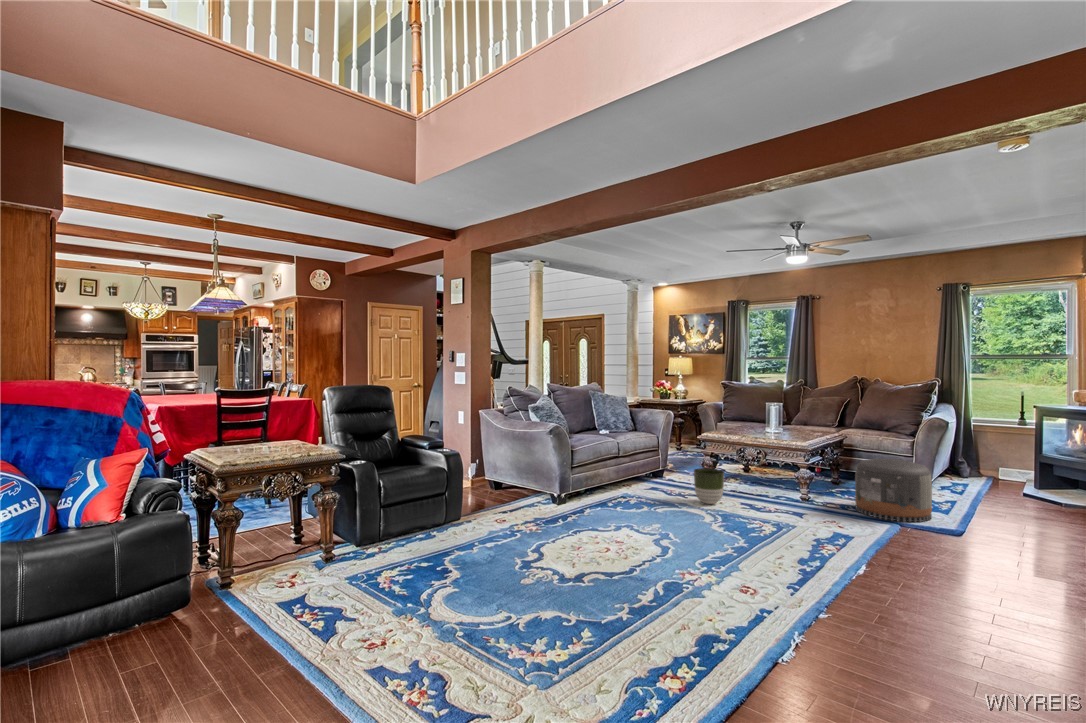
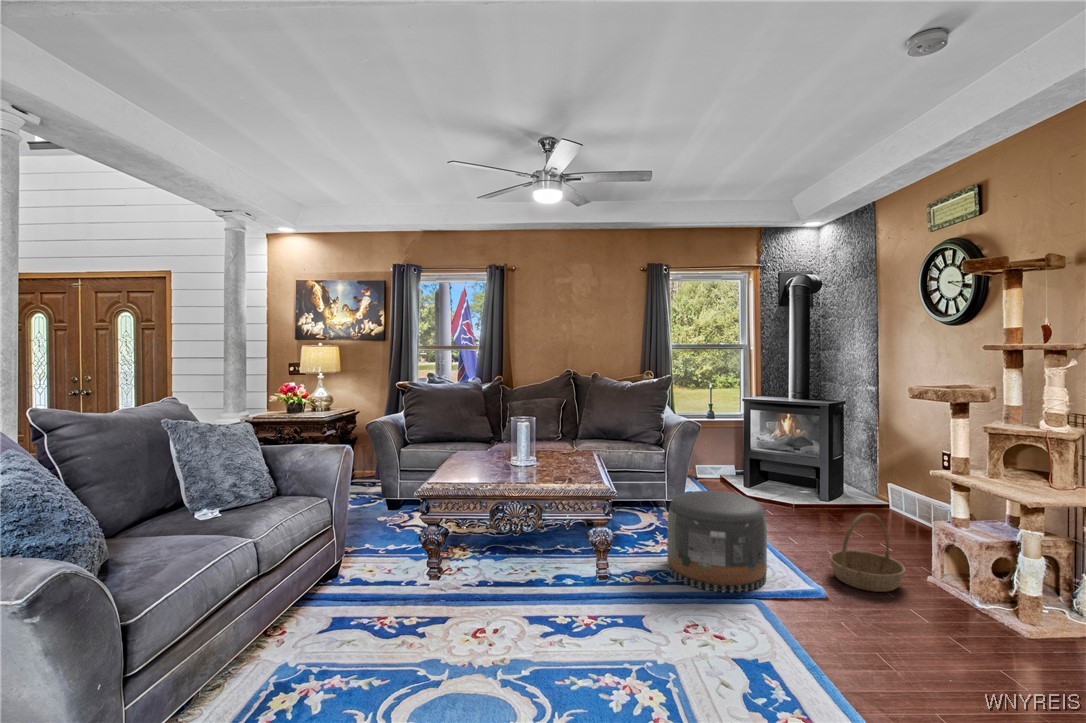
planter: present [694,468,724,504] -> none [445,563,505,644]
basket: none [983,485,1048,542] -> present [829,513,906,592]

